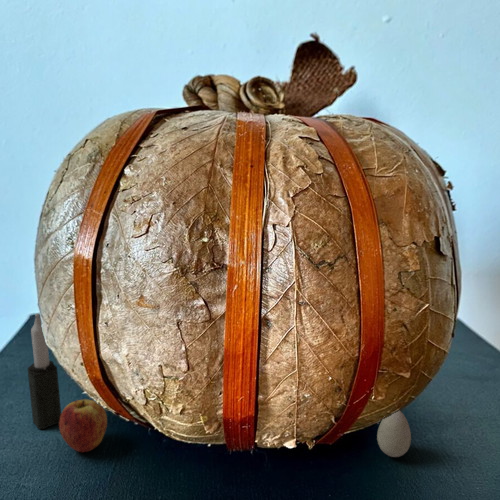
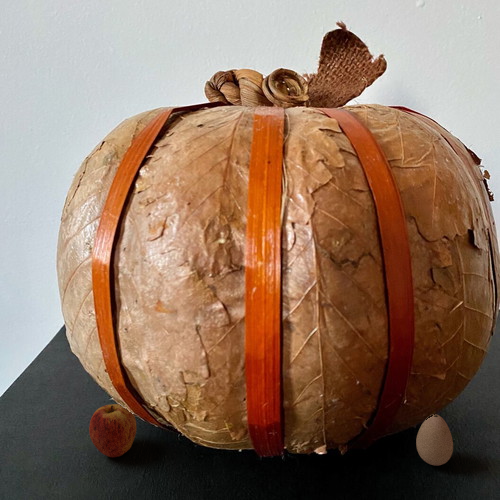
candle: present [28,314,61,429] -> none [59,318,94,433]

